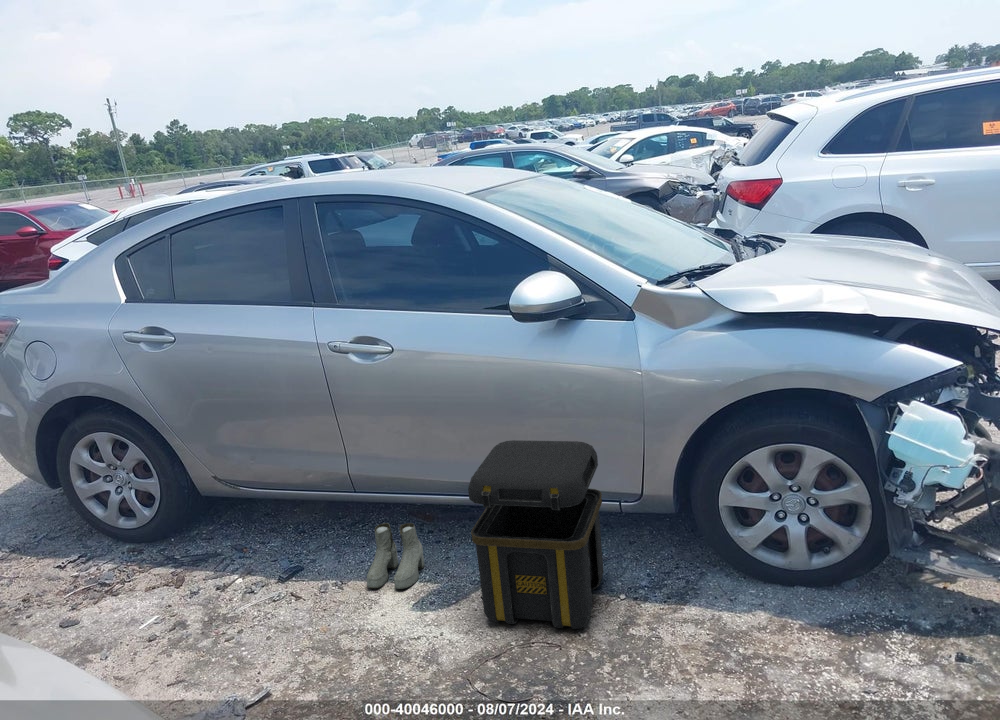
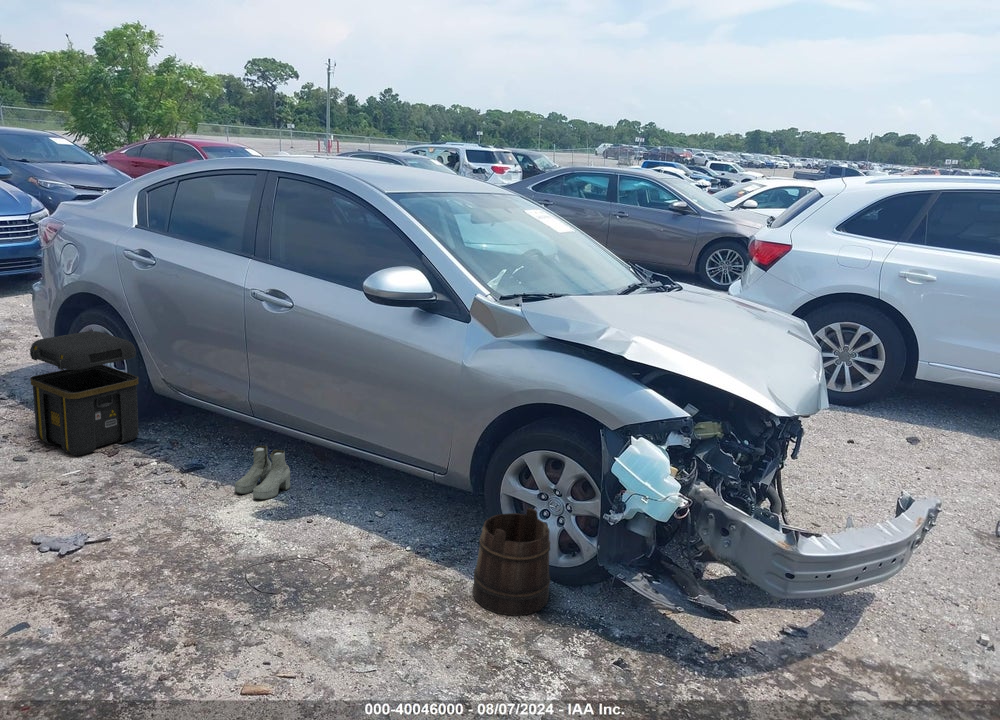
toolbox: present [468,440,603,629] -> present [30,331,139,456]
bucket: none [732,513,827,644] -> present [472,508,550,616]

